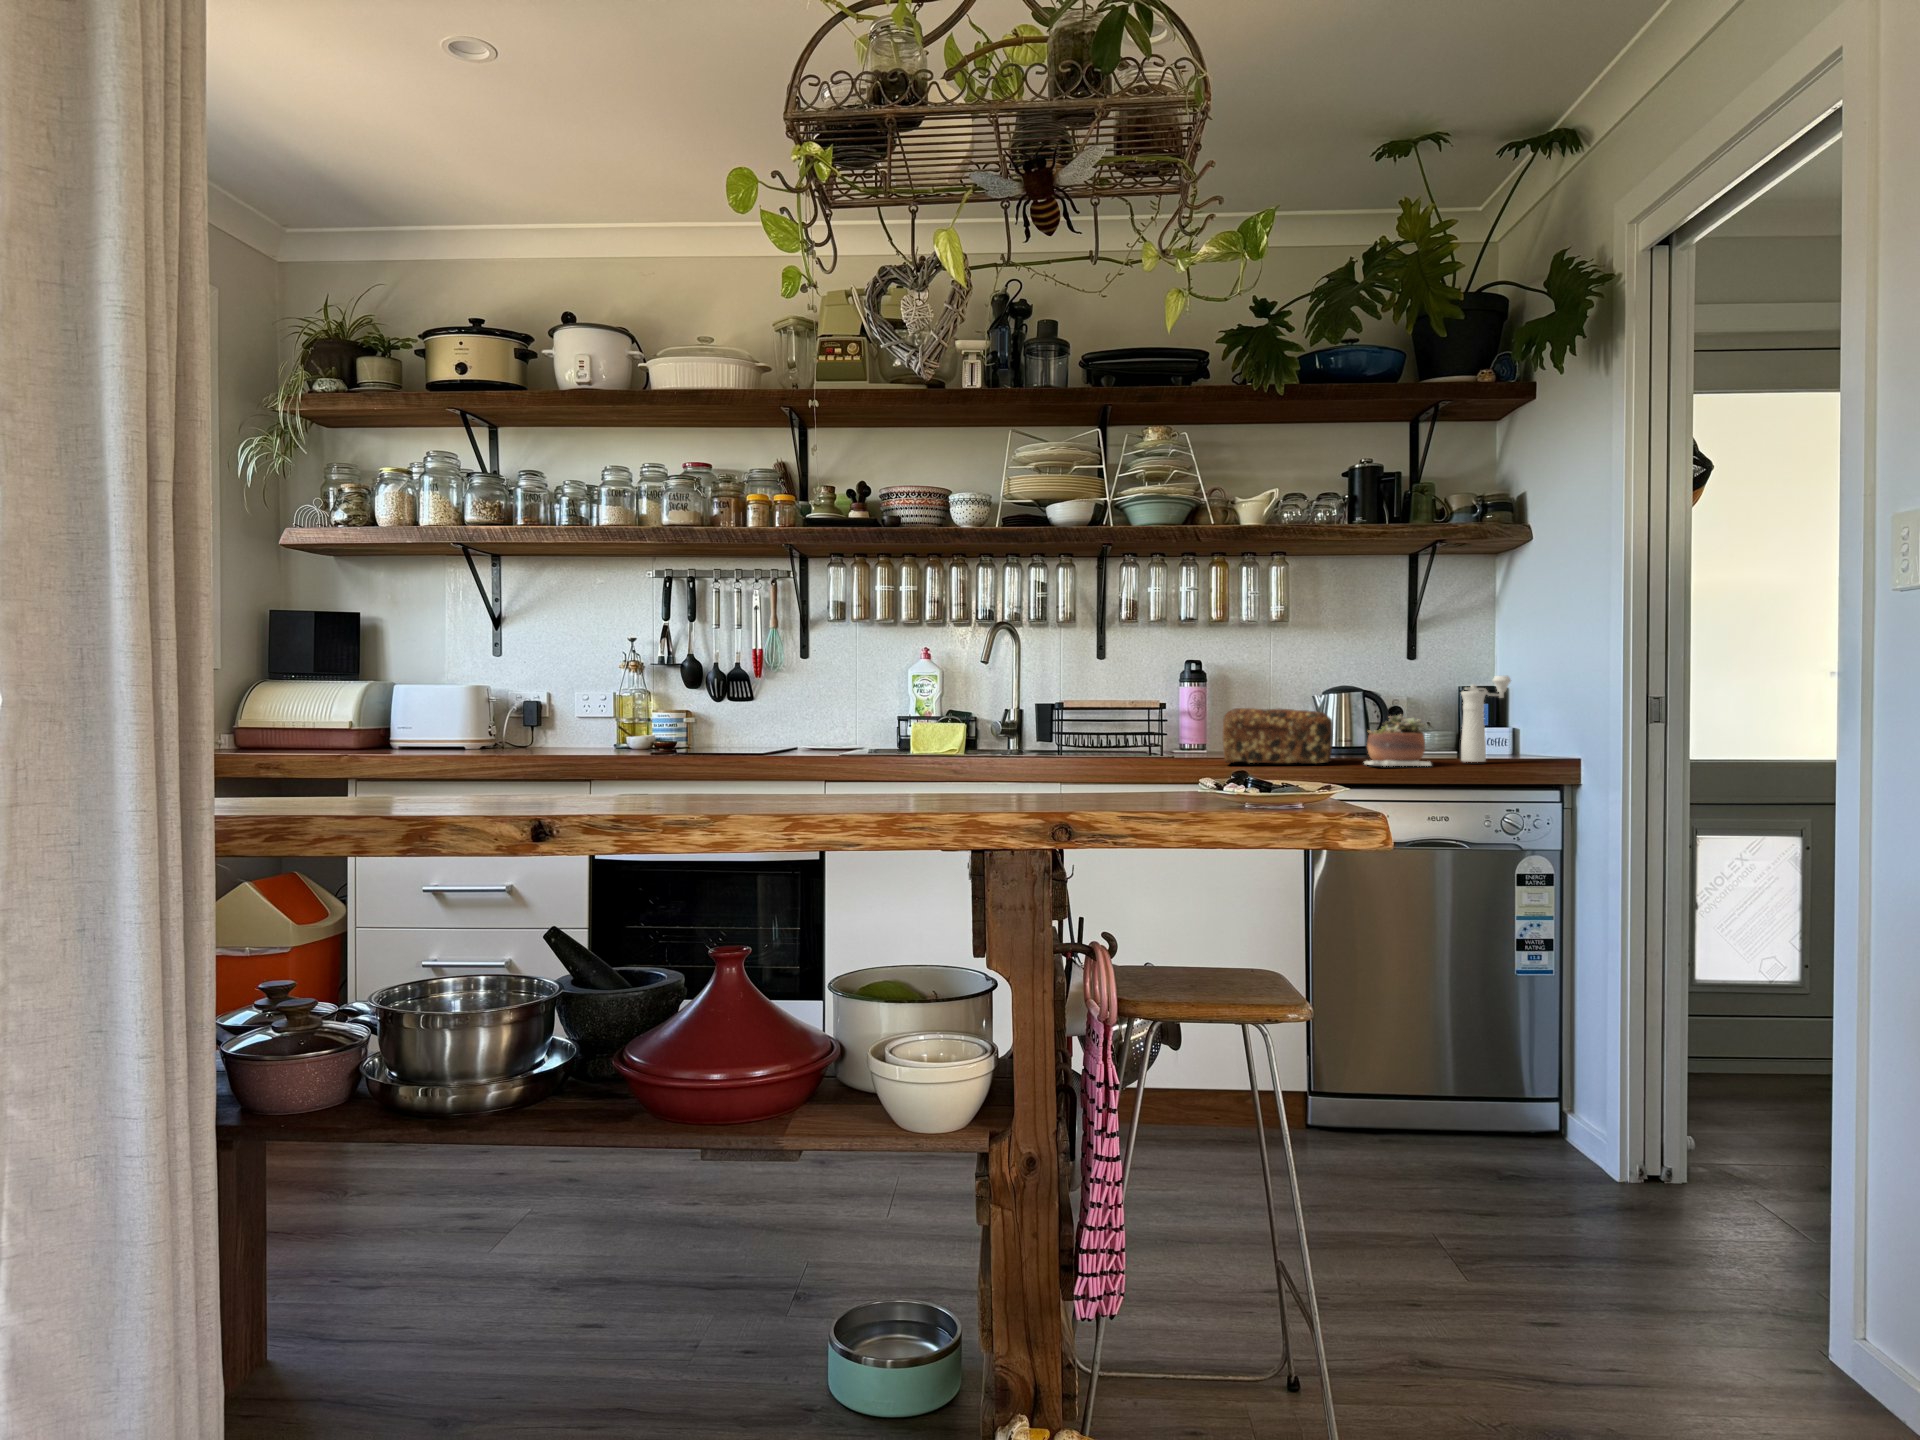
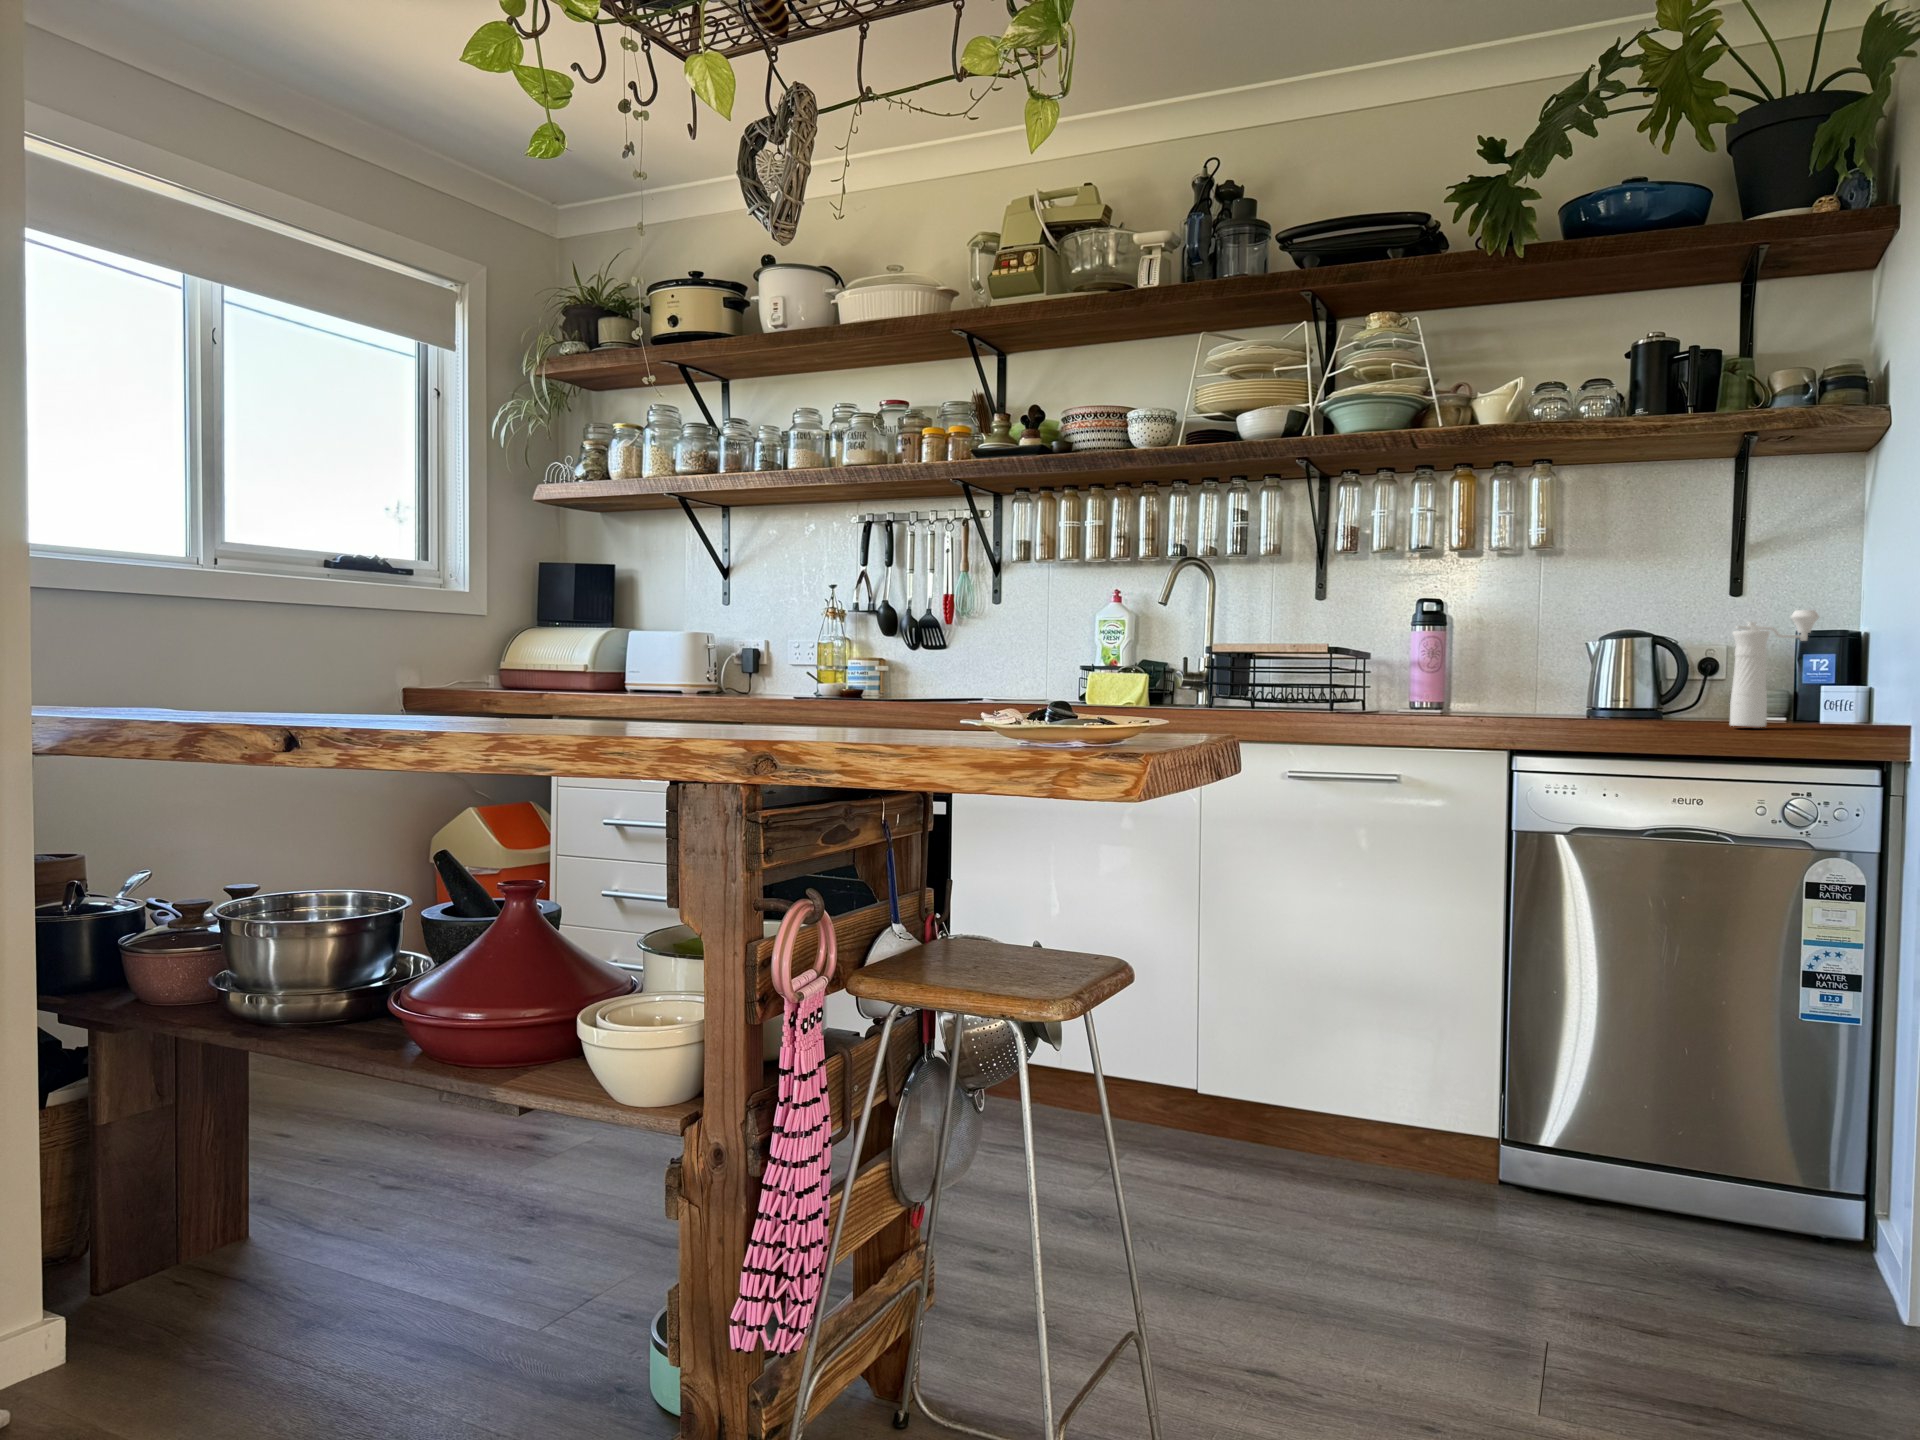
bread loaf: present [1222,708,1333,764] -> none [1410,654,1565,724]
succulent plant: present [1364,715,1431,766] -> none [1590,662,1678,730]

